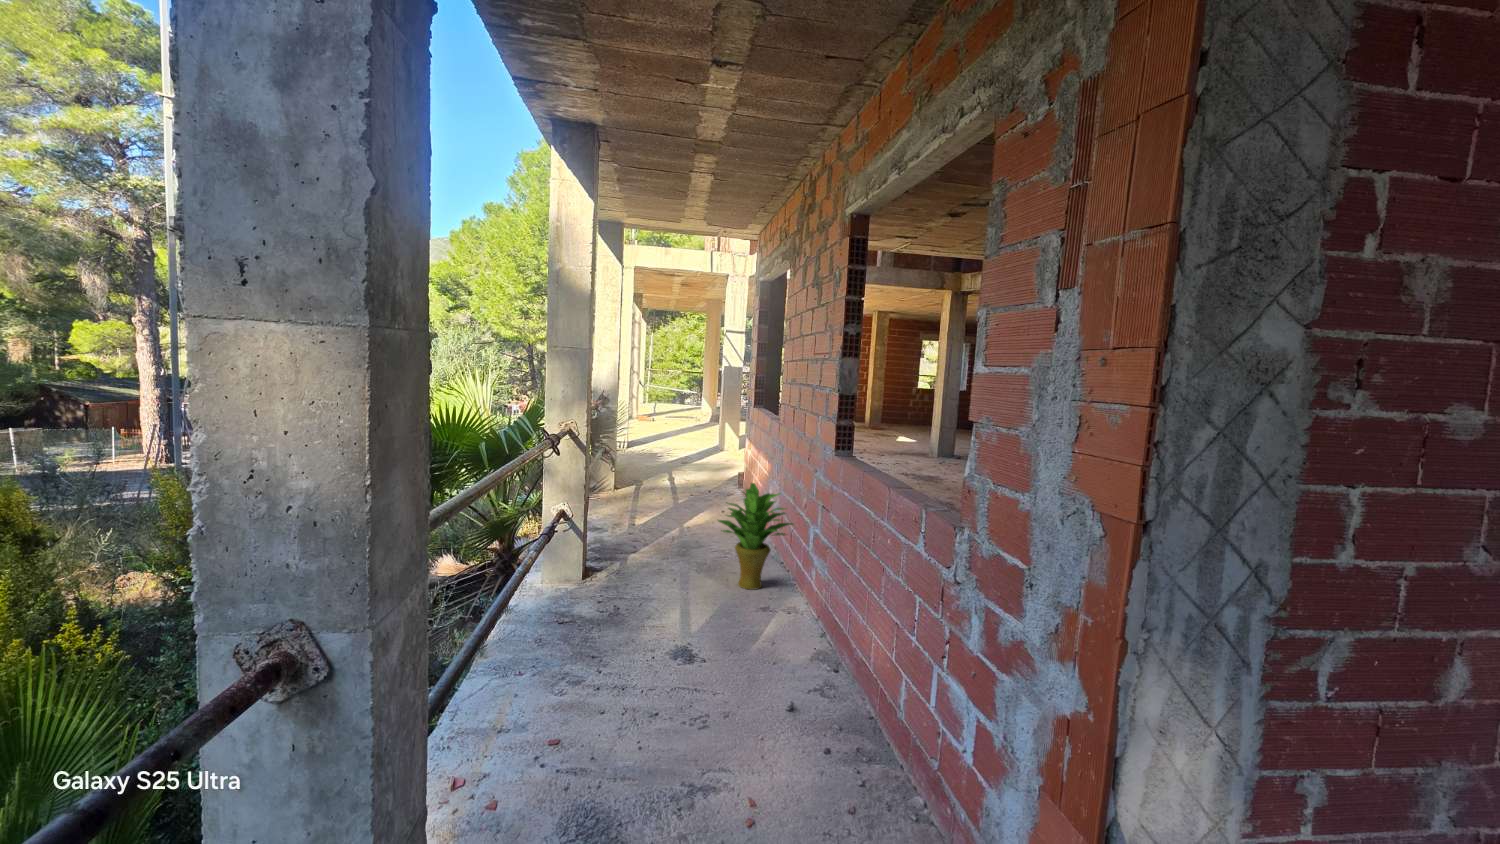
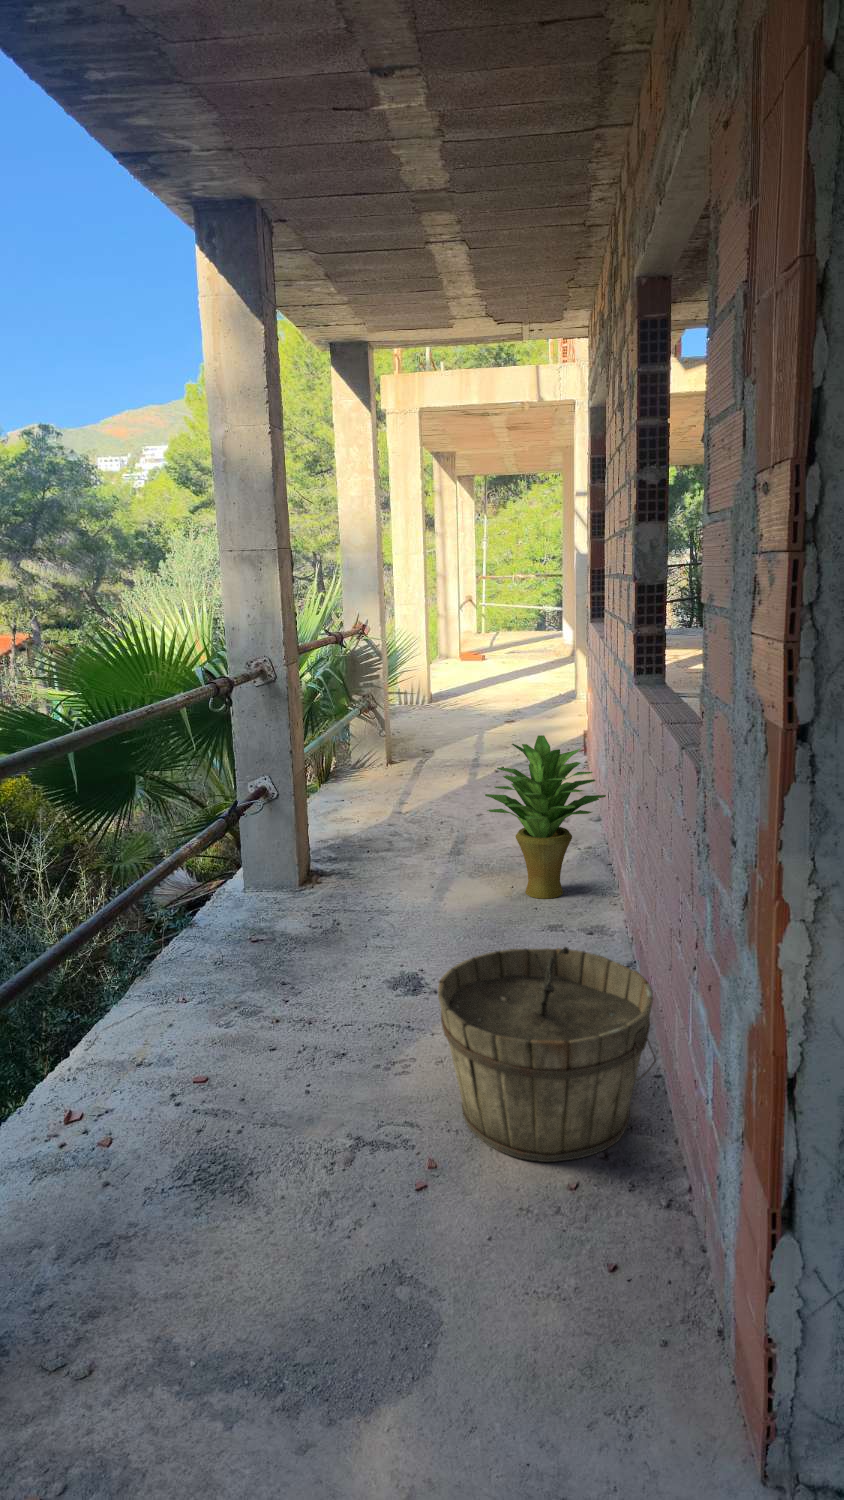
wooden bucket: none [744,635,895,795] -> present [438,947,656,1162]

